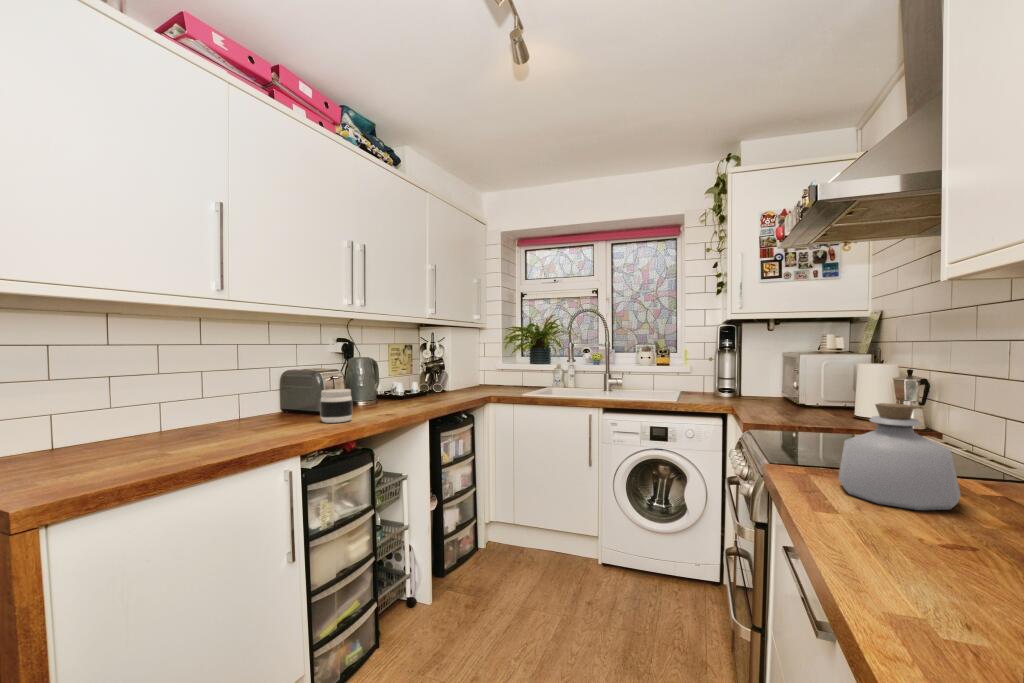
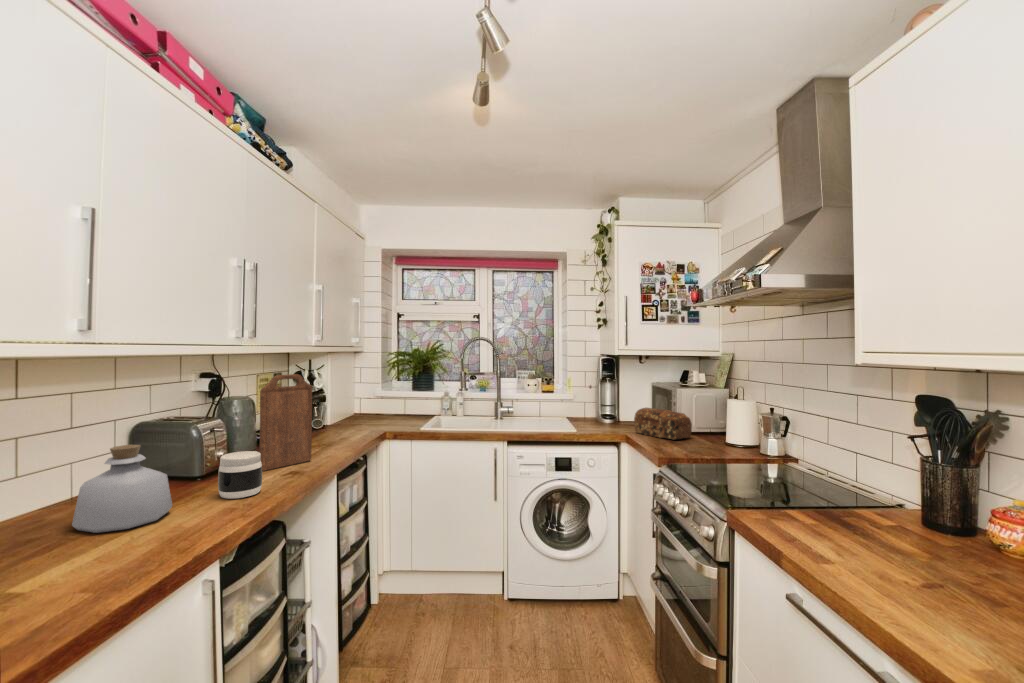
cutting board: none [363,333,407,411] -> present [260,374,312,471]
bread loaf: none [749,378,820,413] -> present [634,408,692,439]
bottle: present [838,403,961,510] -> present [72,445,172,533]

